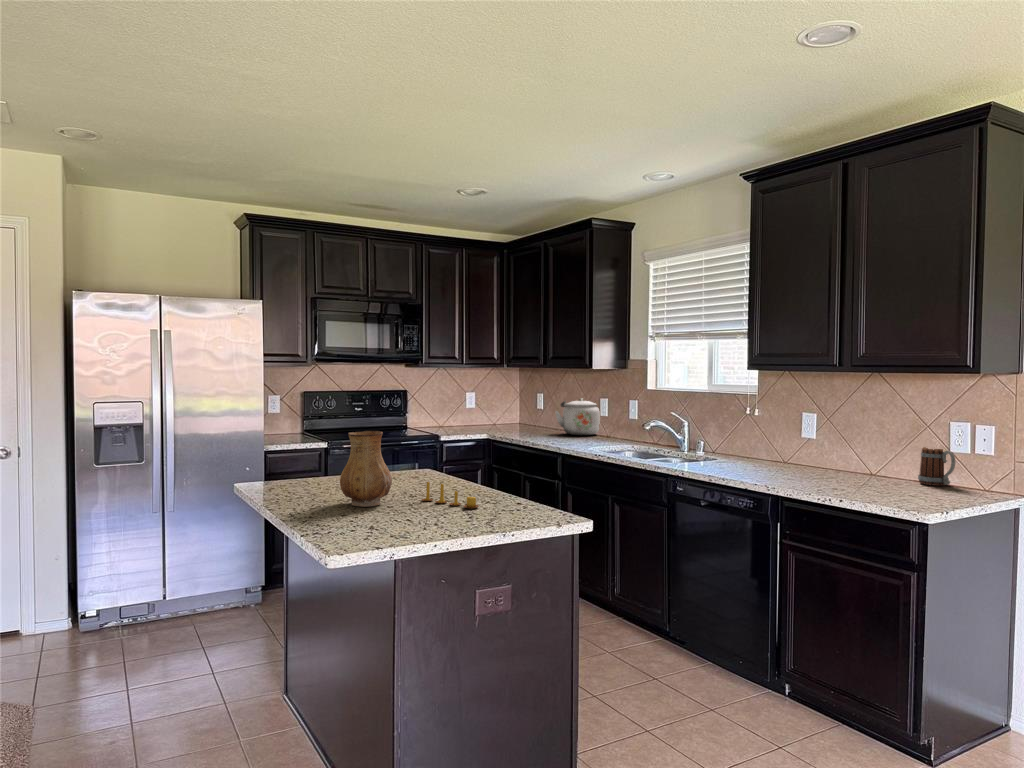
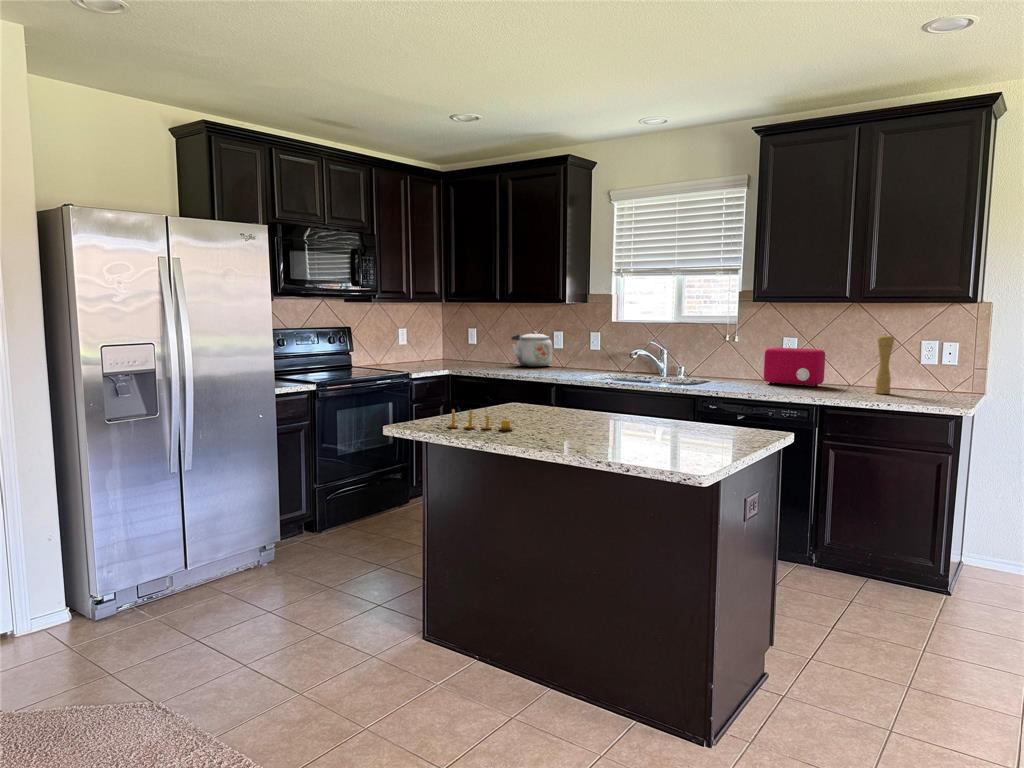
pepper mill: none [871,412,893,487] -> present [875,335,894,394]
toaster: none [766,424,836,474] -> present [764,348,825,387]
ceramic pitcher: present [340,431,392,507] -> none [546,363,597,438]
mug: present [918,447,955,486] -> none [894,361,928,391]
candle: present [422,482,479,508] -> present [447,409,513,431]

